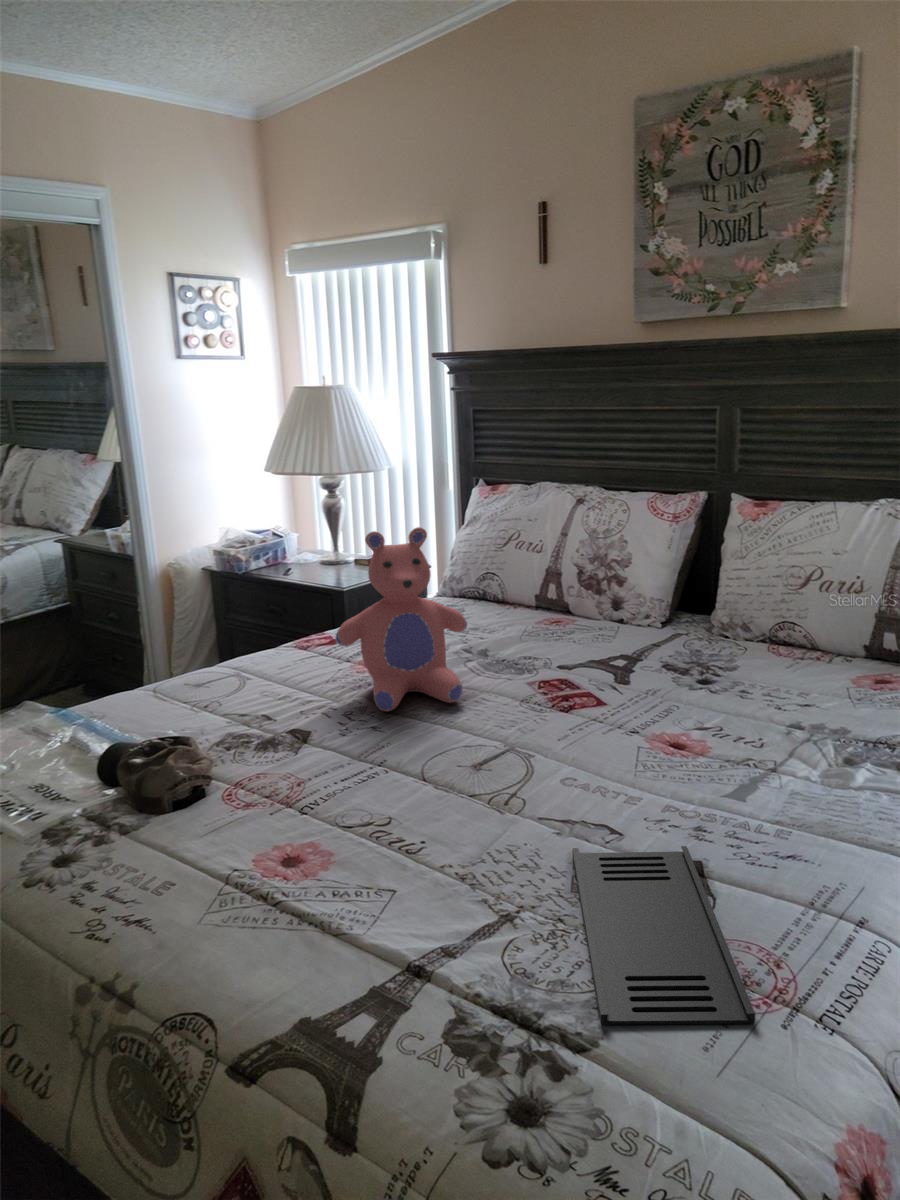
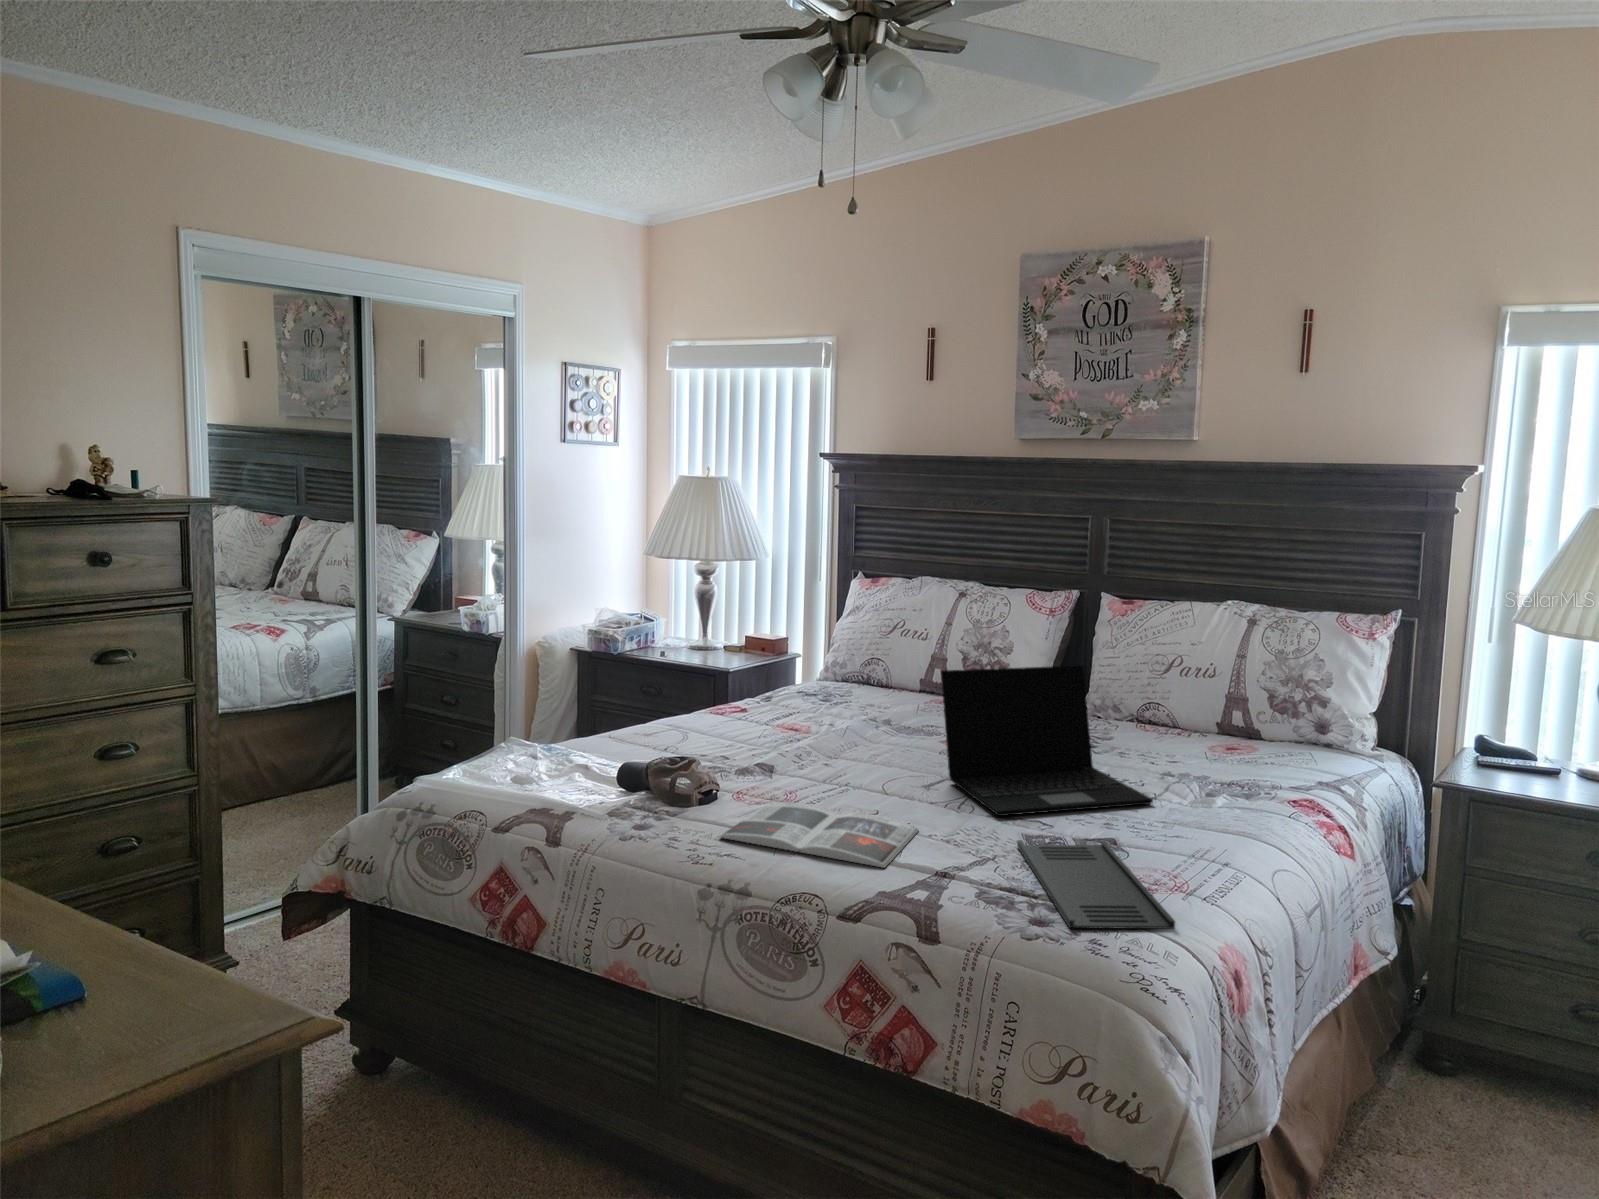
teddy bear: present [335,527,467,711] -> none [773,601,886,757]
laptop: none [508,595,765,801] -> present [941,665,1153,816]
magazine: none [204,788,457,901] -> present [720,802,918,868]

